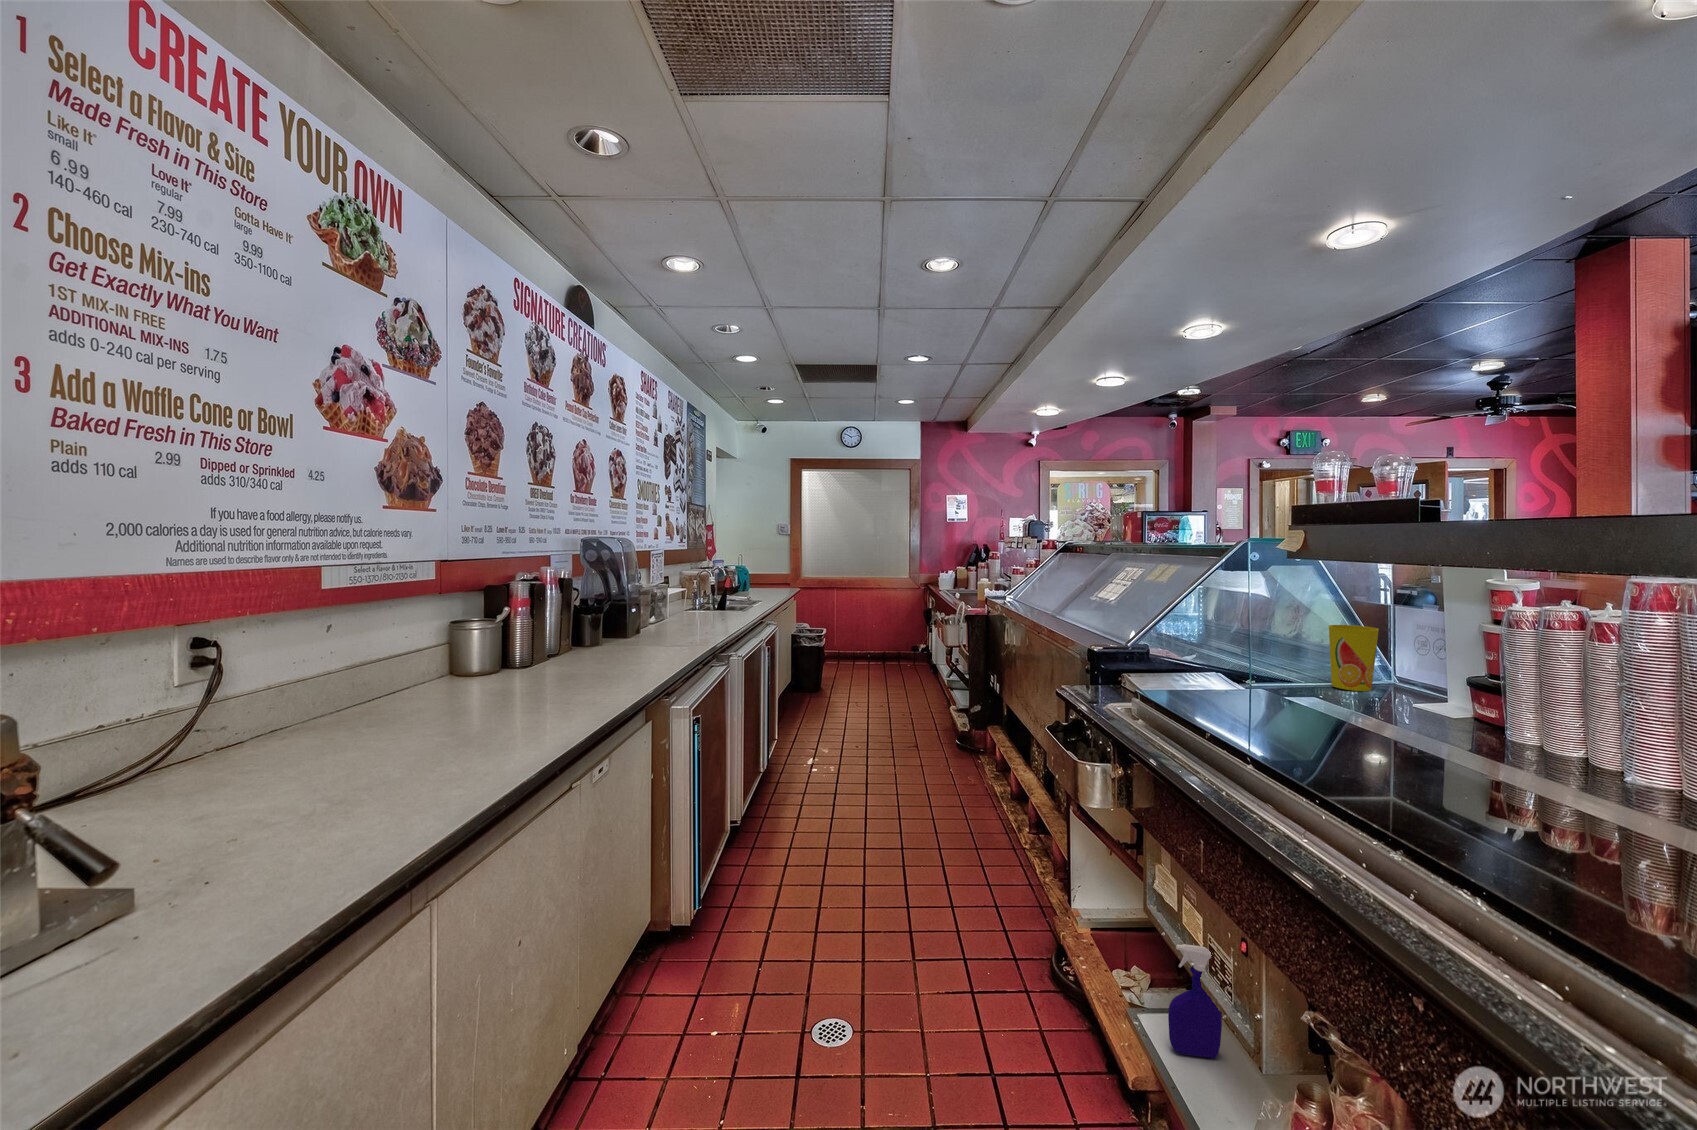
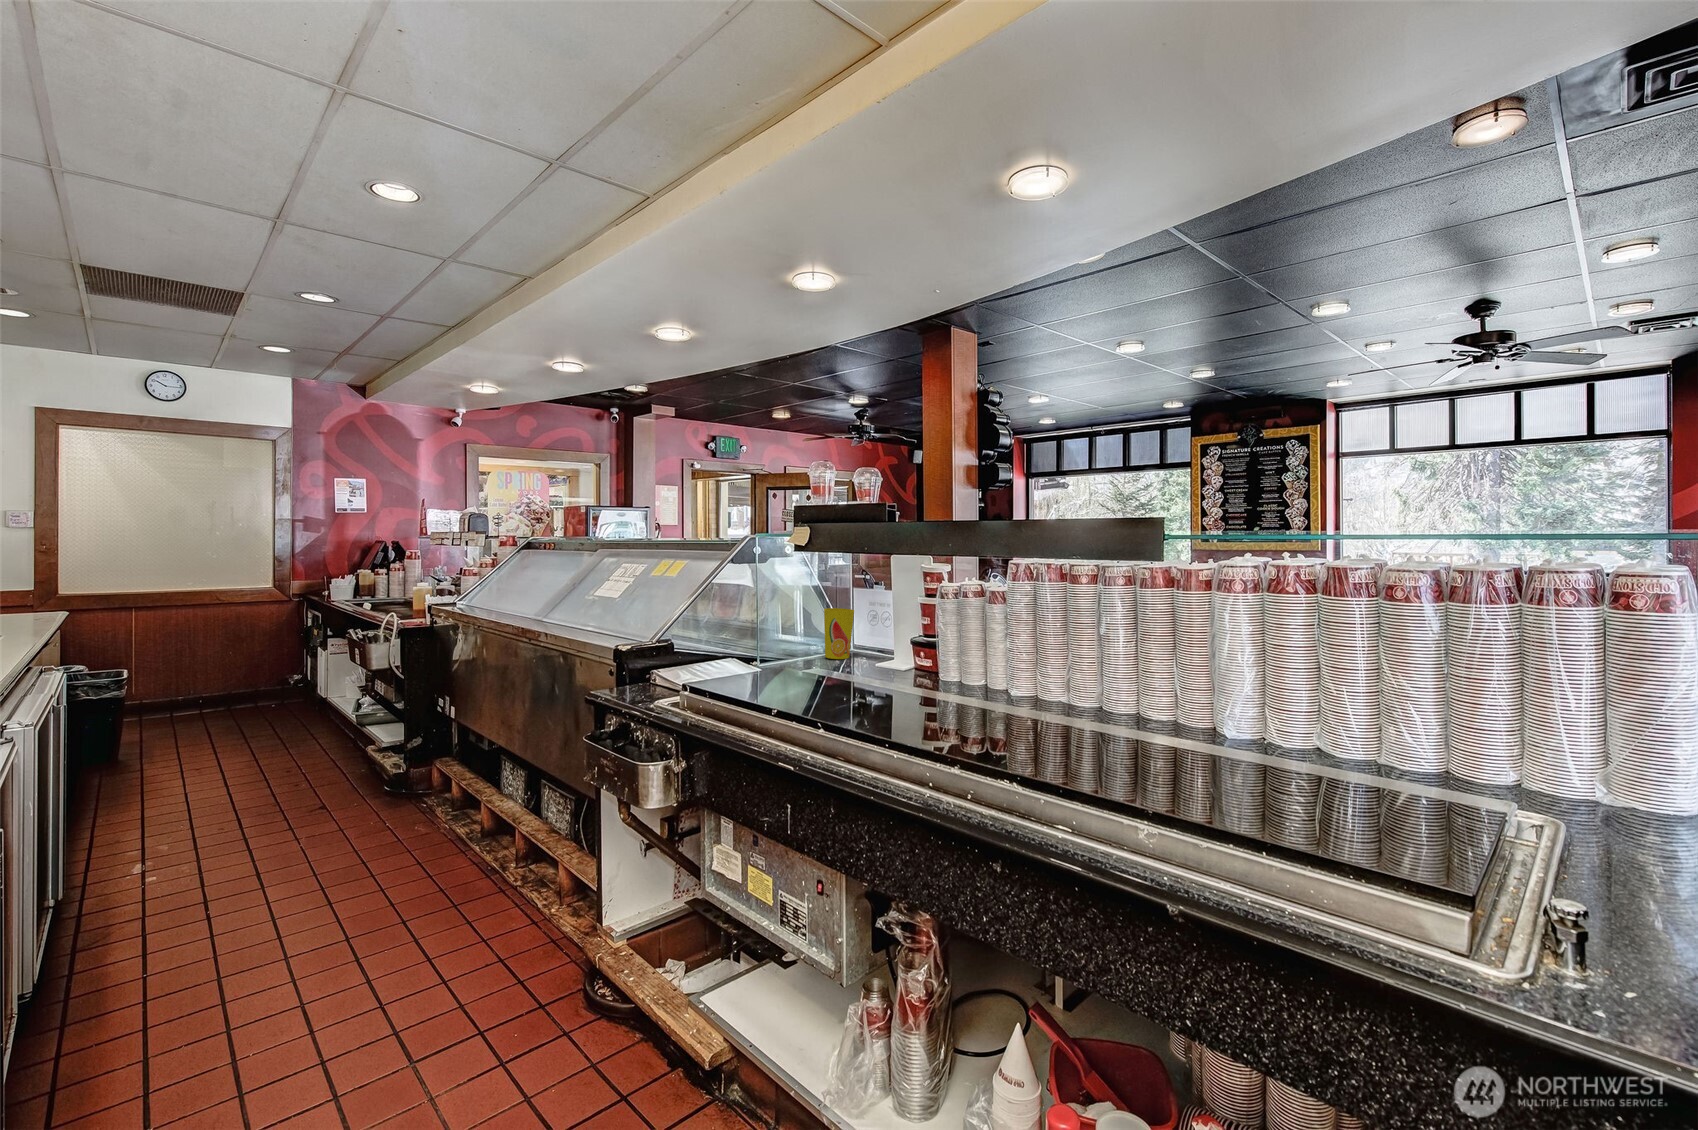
spray bottle: present [1168,944,1222,1058] -> none [733,900,773,1006]

